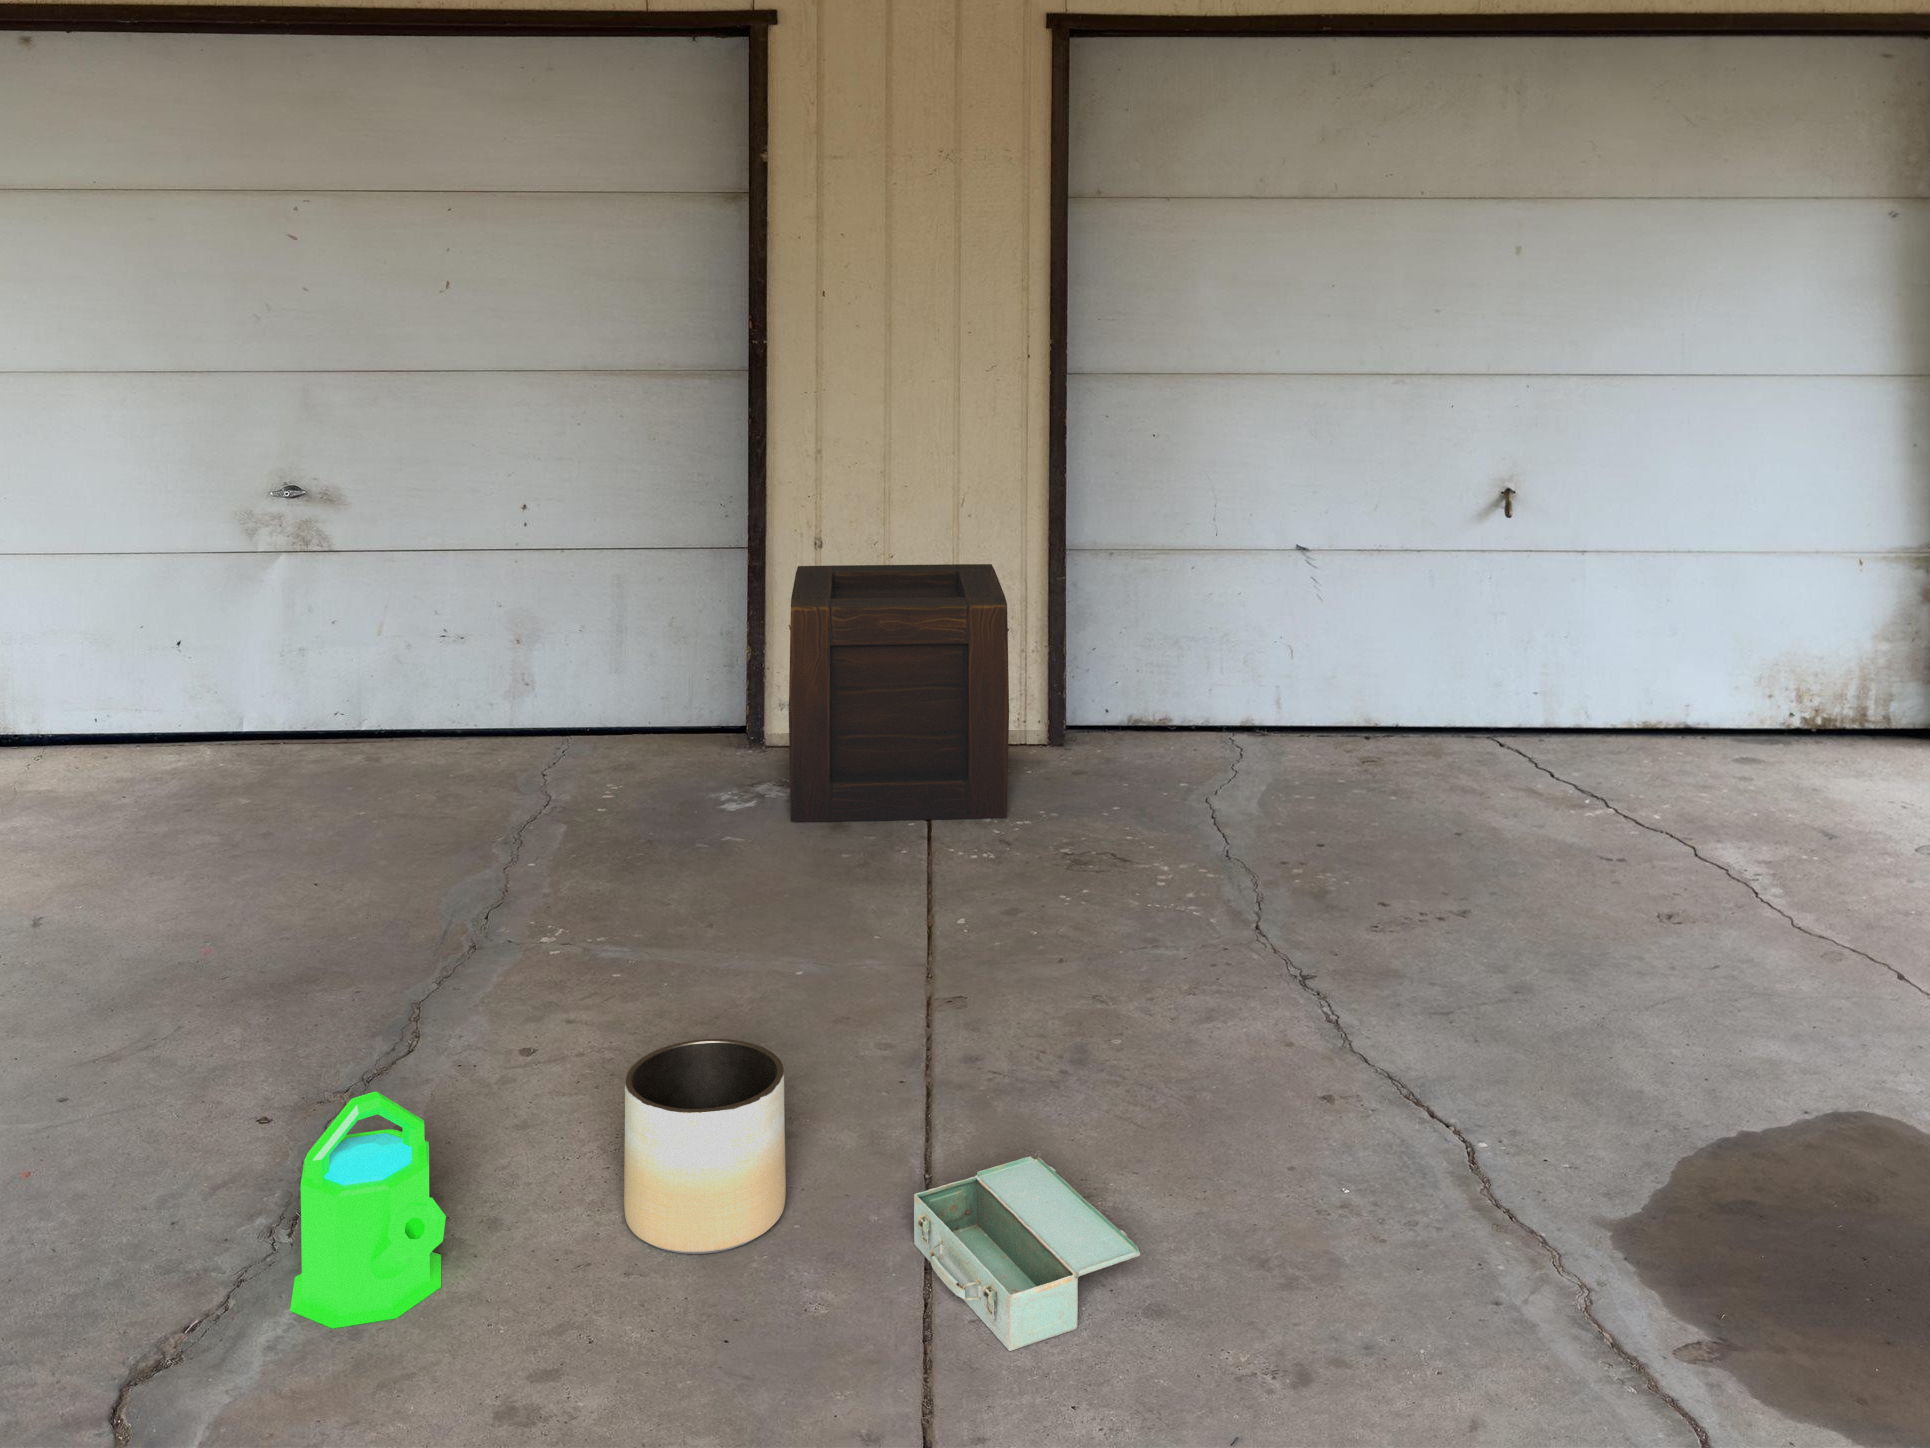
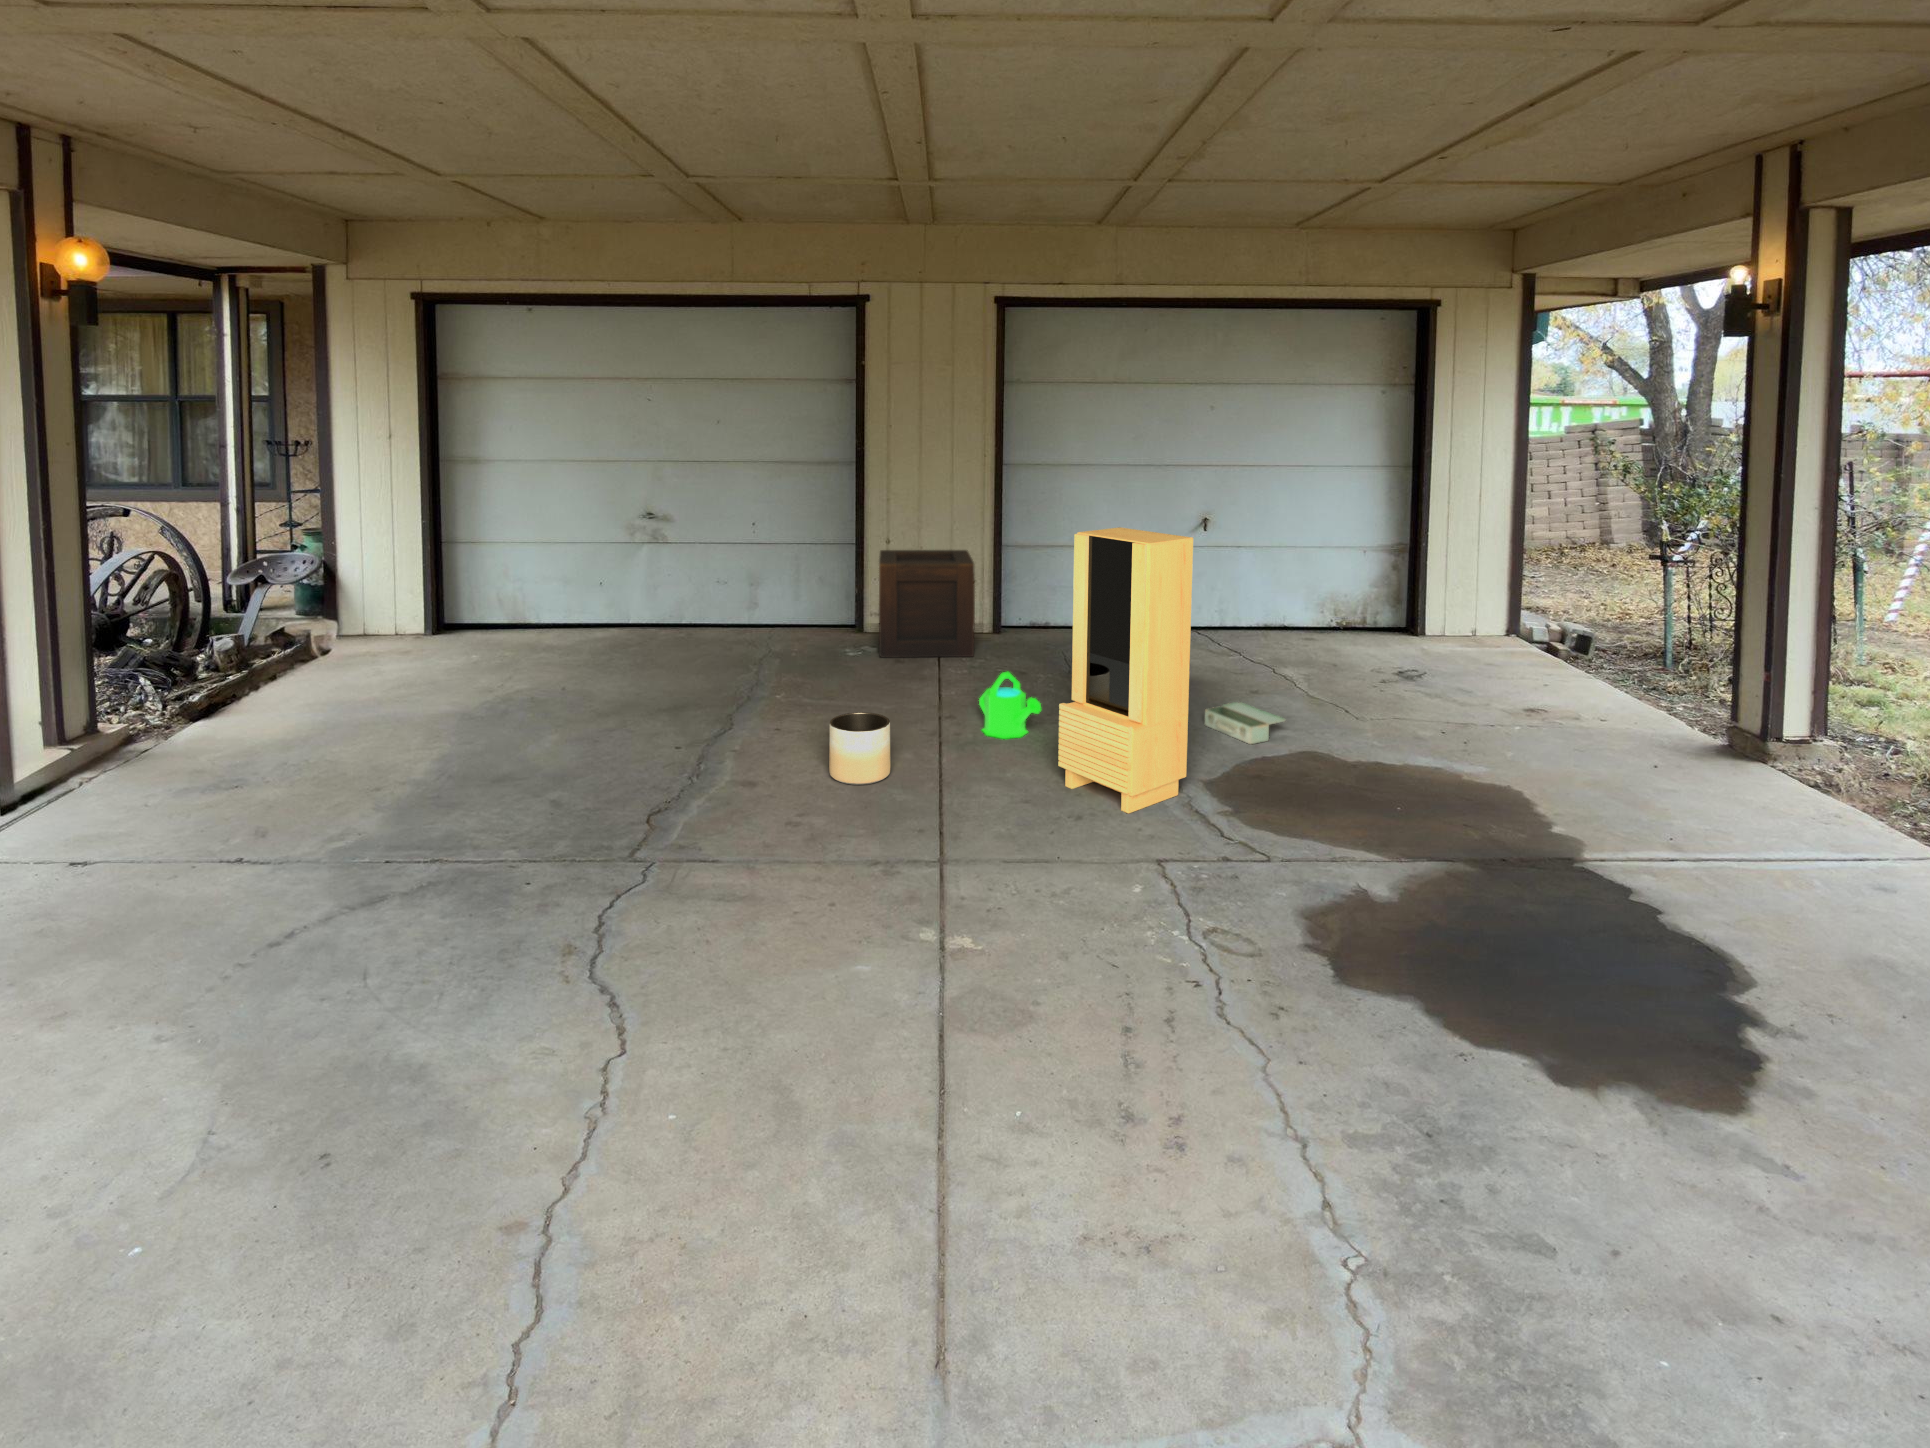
storage cabinet: none [1227,557,1577,1359] -> present [1058,527,1193,813]
watering can: present [290,1092,446,1328] -> present [979,672,1041,739]
toolbox: present [914,1156,1140,1351] -> present [1205,702,1285,744]

